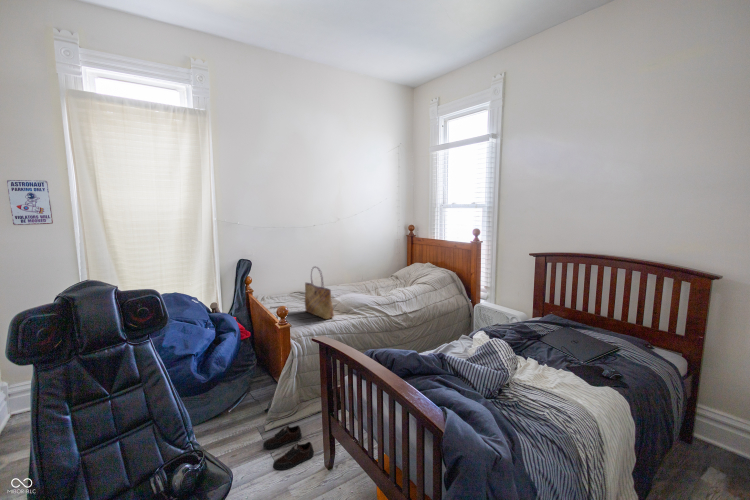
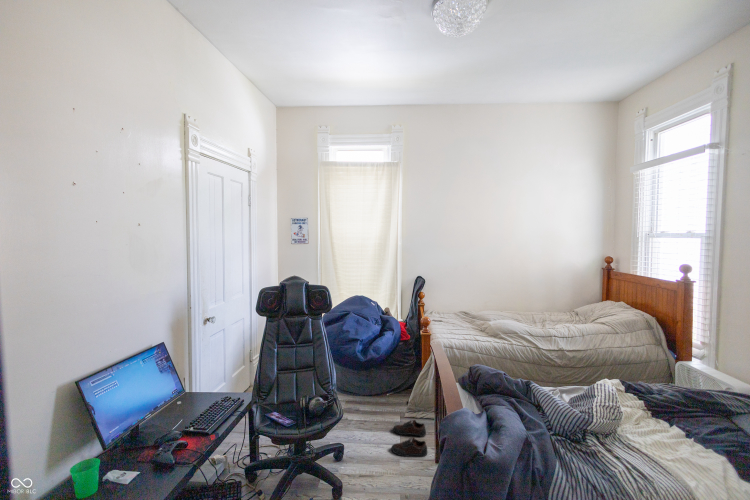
tote bag: present [305,267,334,319] -> none [458,287,479,337]

